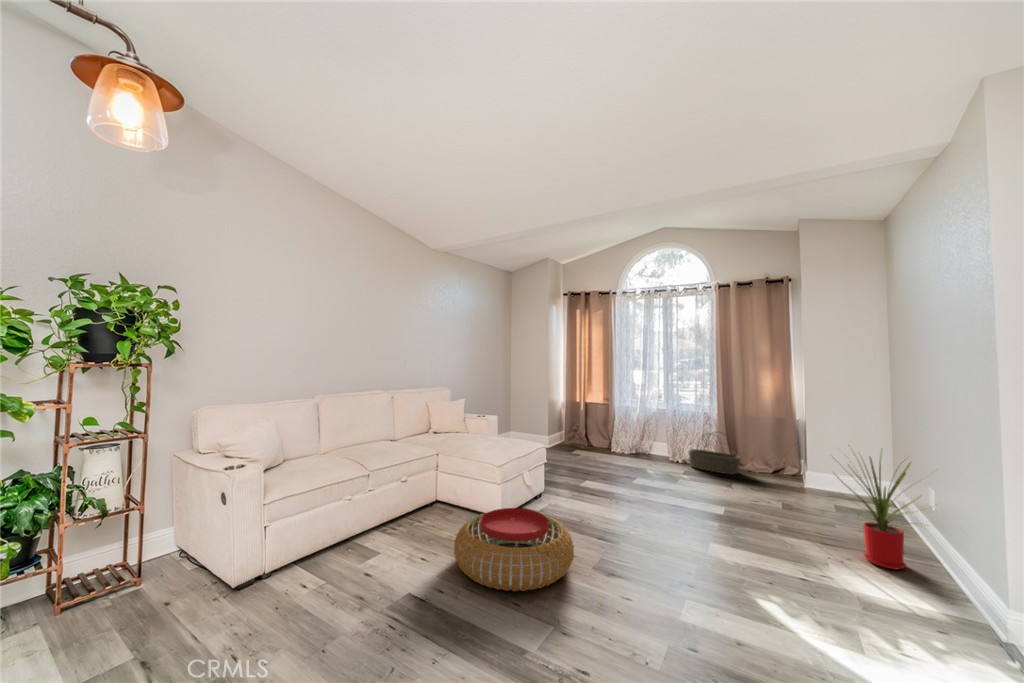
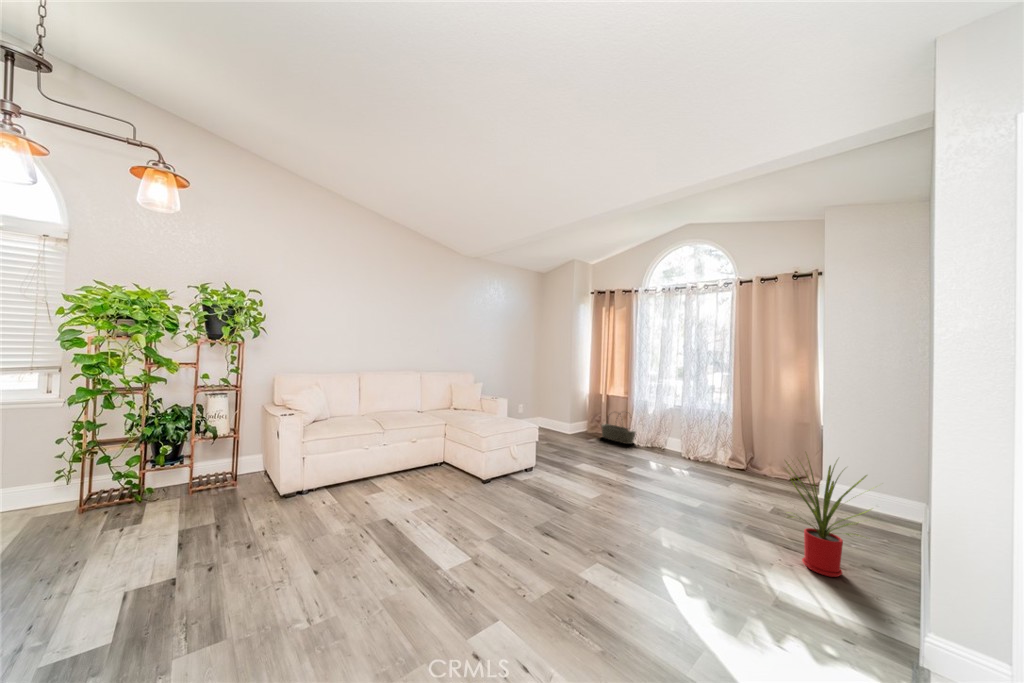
basket: present [688,432,740,475] -> present [602,424,636,444]
pouf: present [454,508,574,591] -> none [426,470,522,531]

